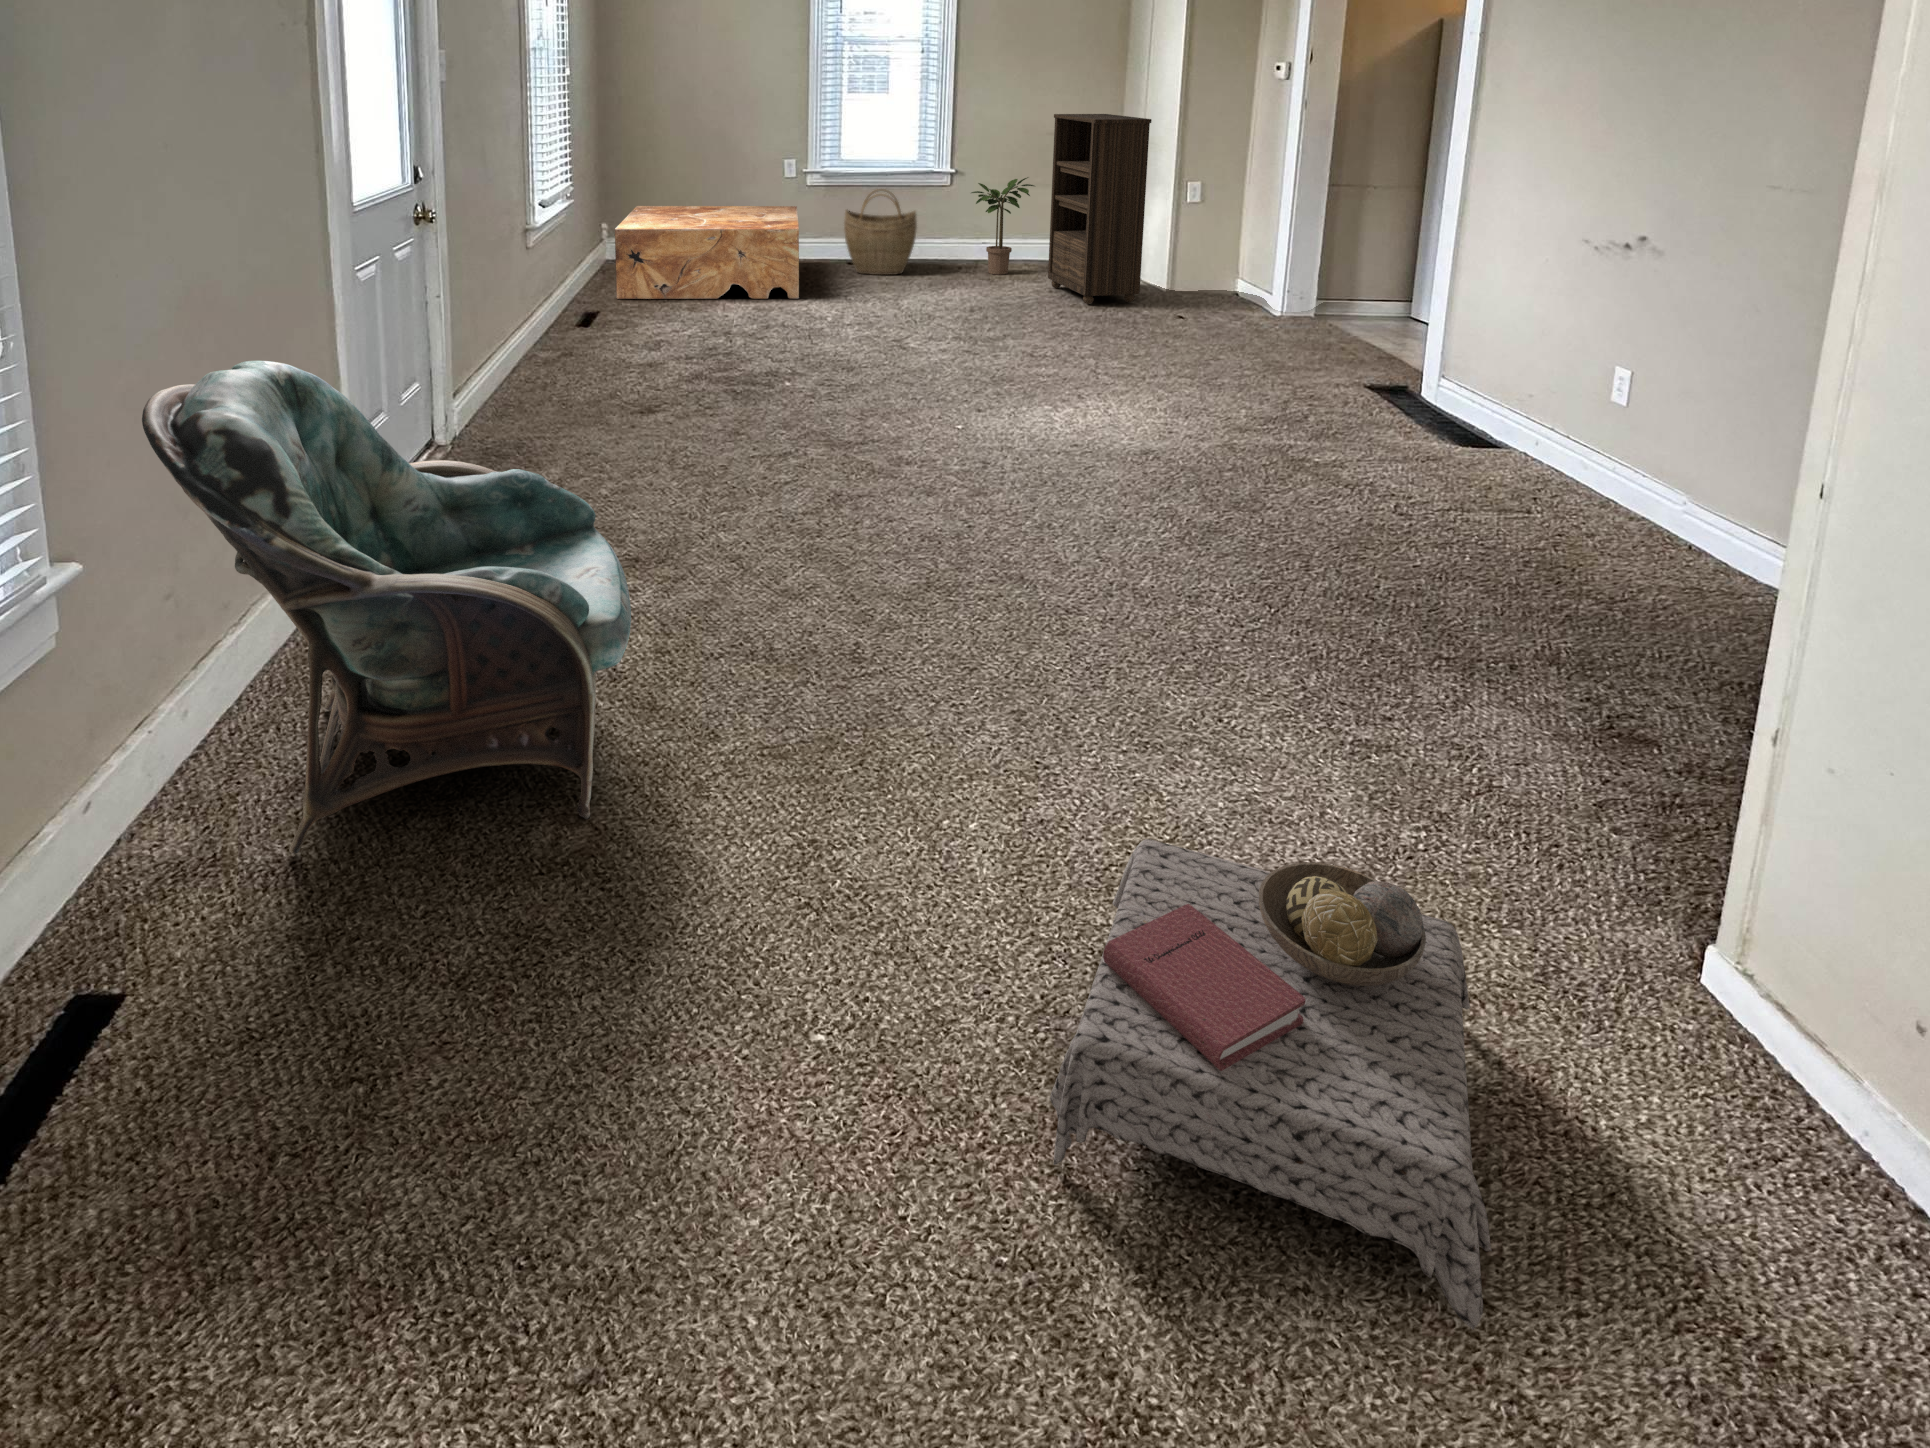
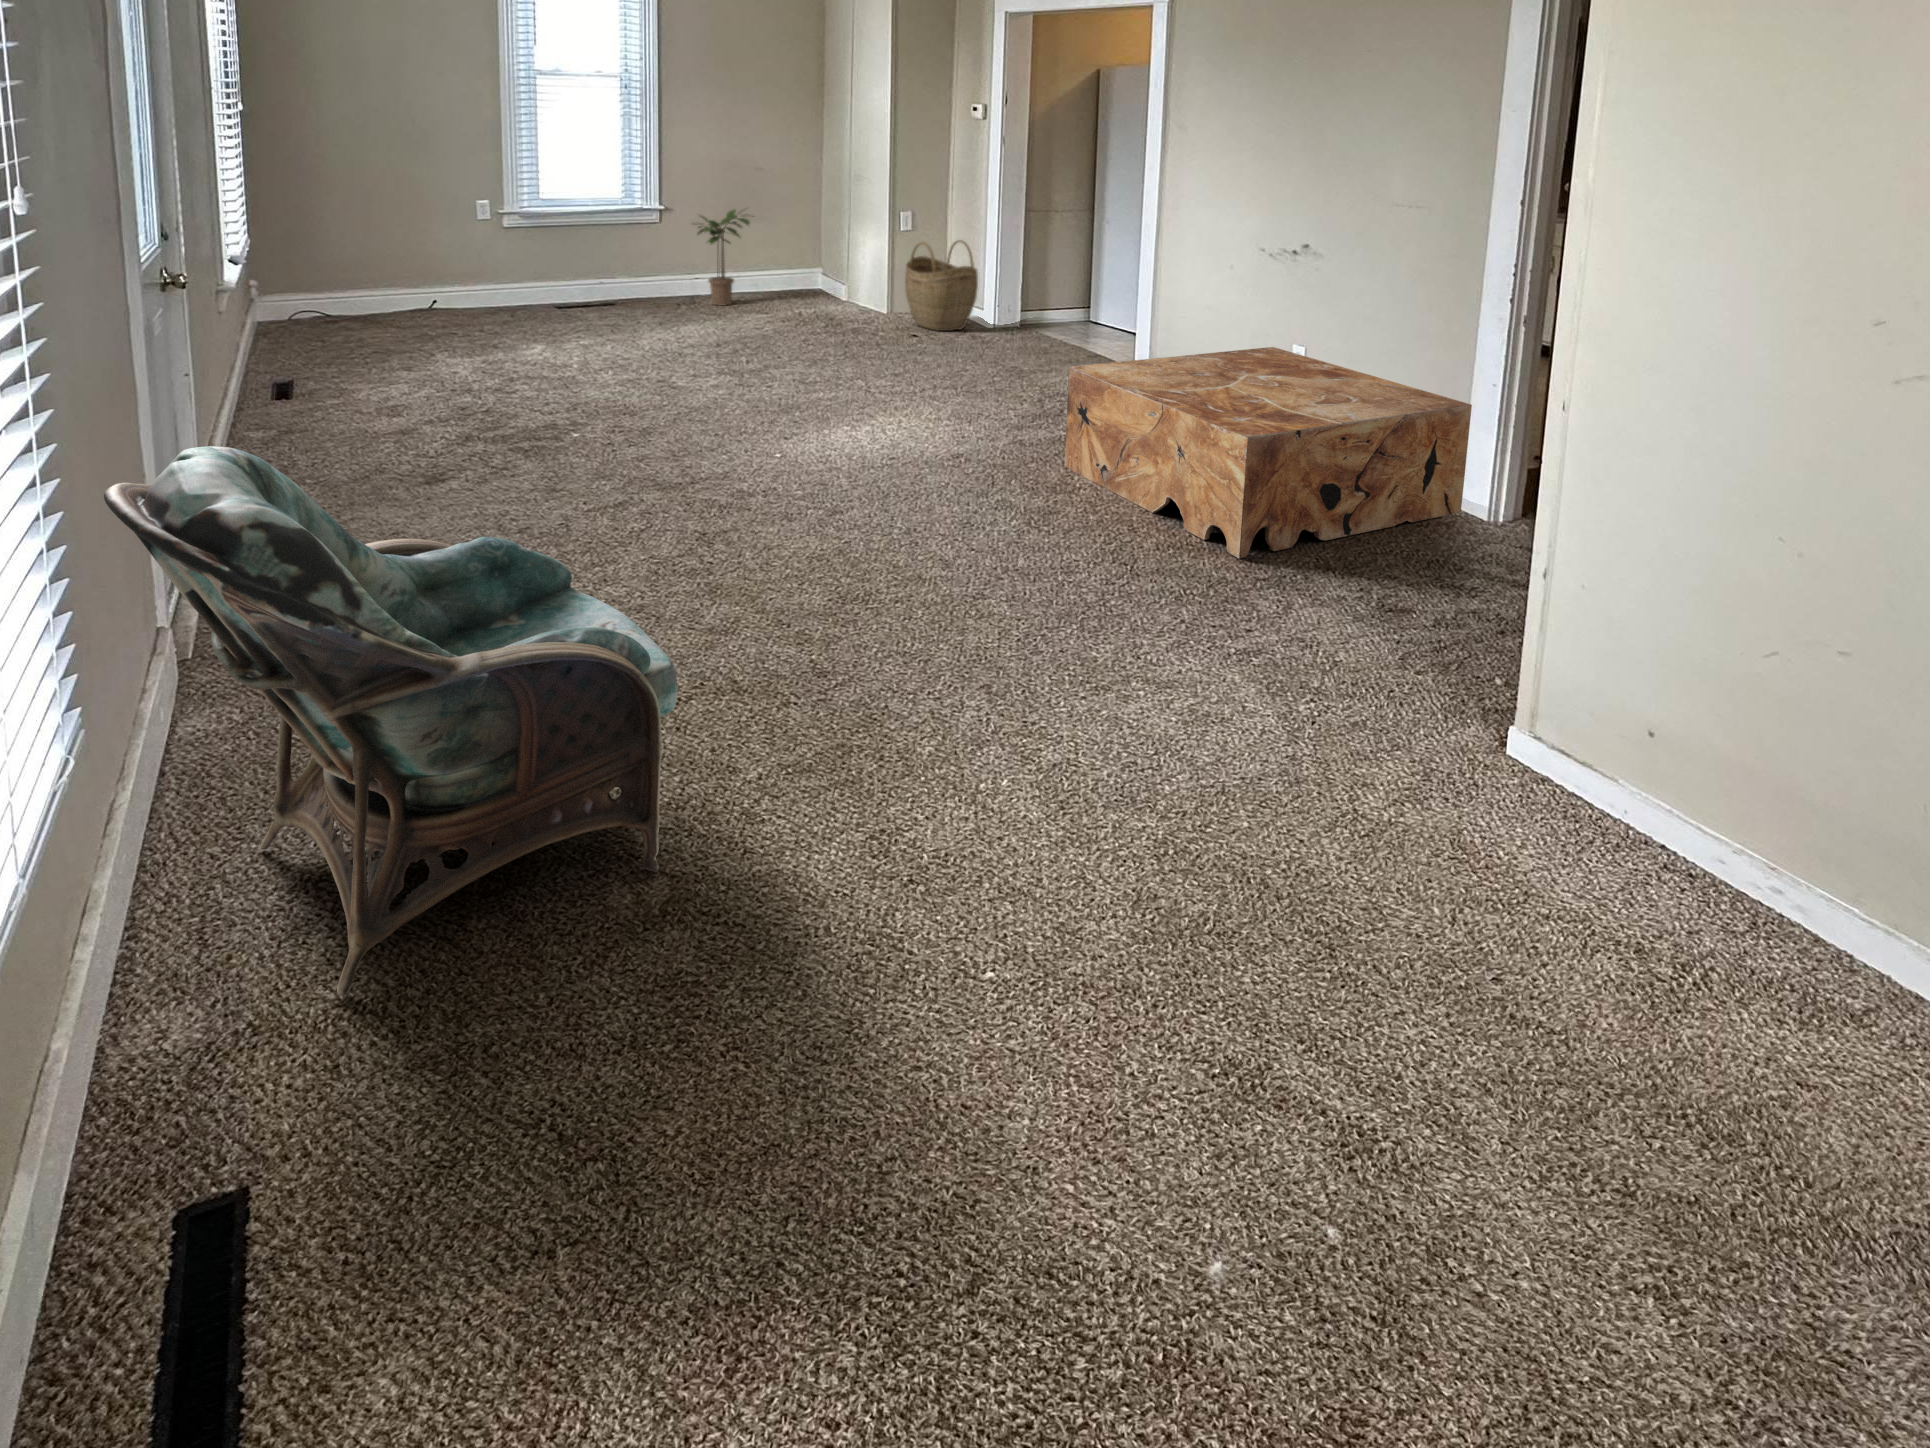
bookshelf: present [1048,114,1152,304] -> none [777,146,877,329]
woven basket: present [844,189,917,275] -> present [905,240,978,331]
coffee table: present [615,206,799,299] -> present [1065,347,1472,558]
ottoman: present [1050,839,1492,1329] -> none [1157,723,1502,999]

